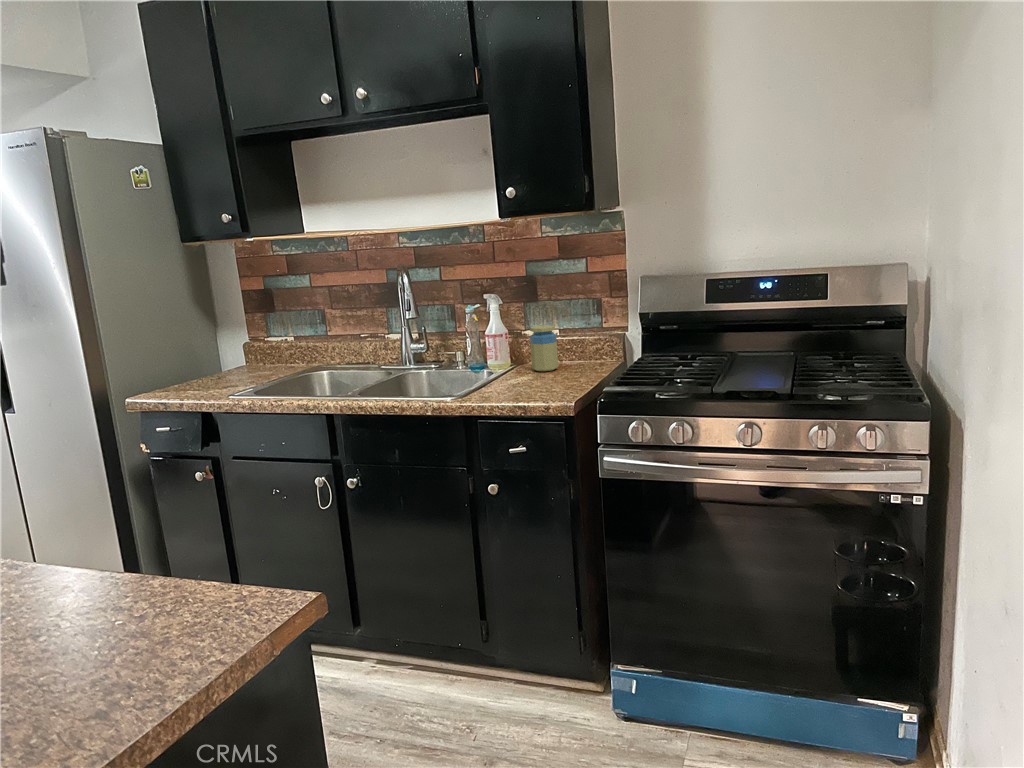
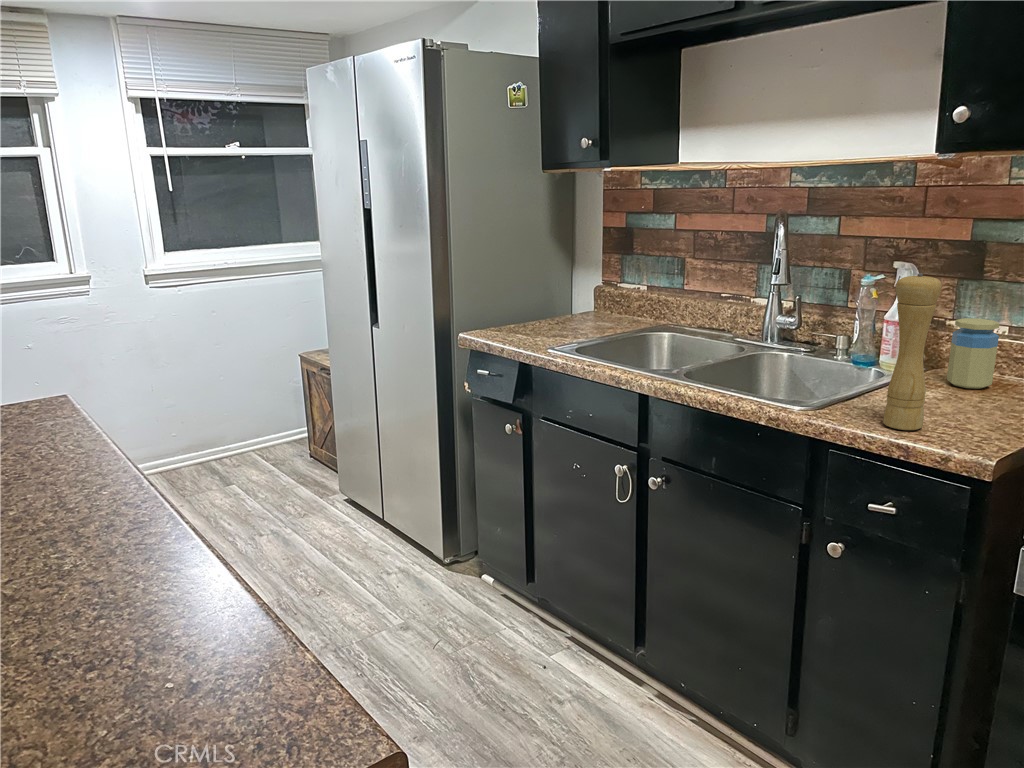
pepper mill: none [498,296,529,398] -> present [883,274,942,430]

